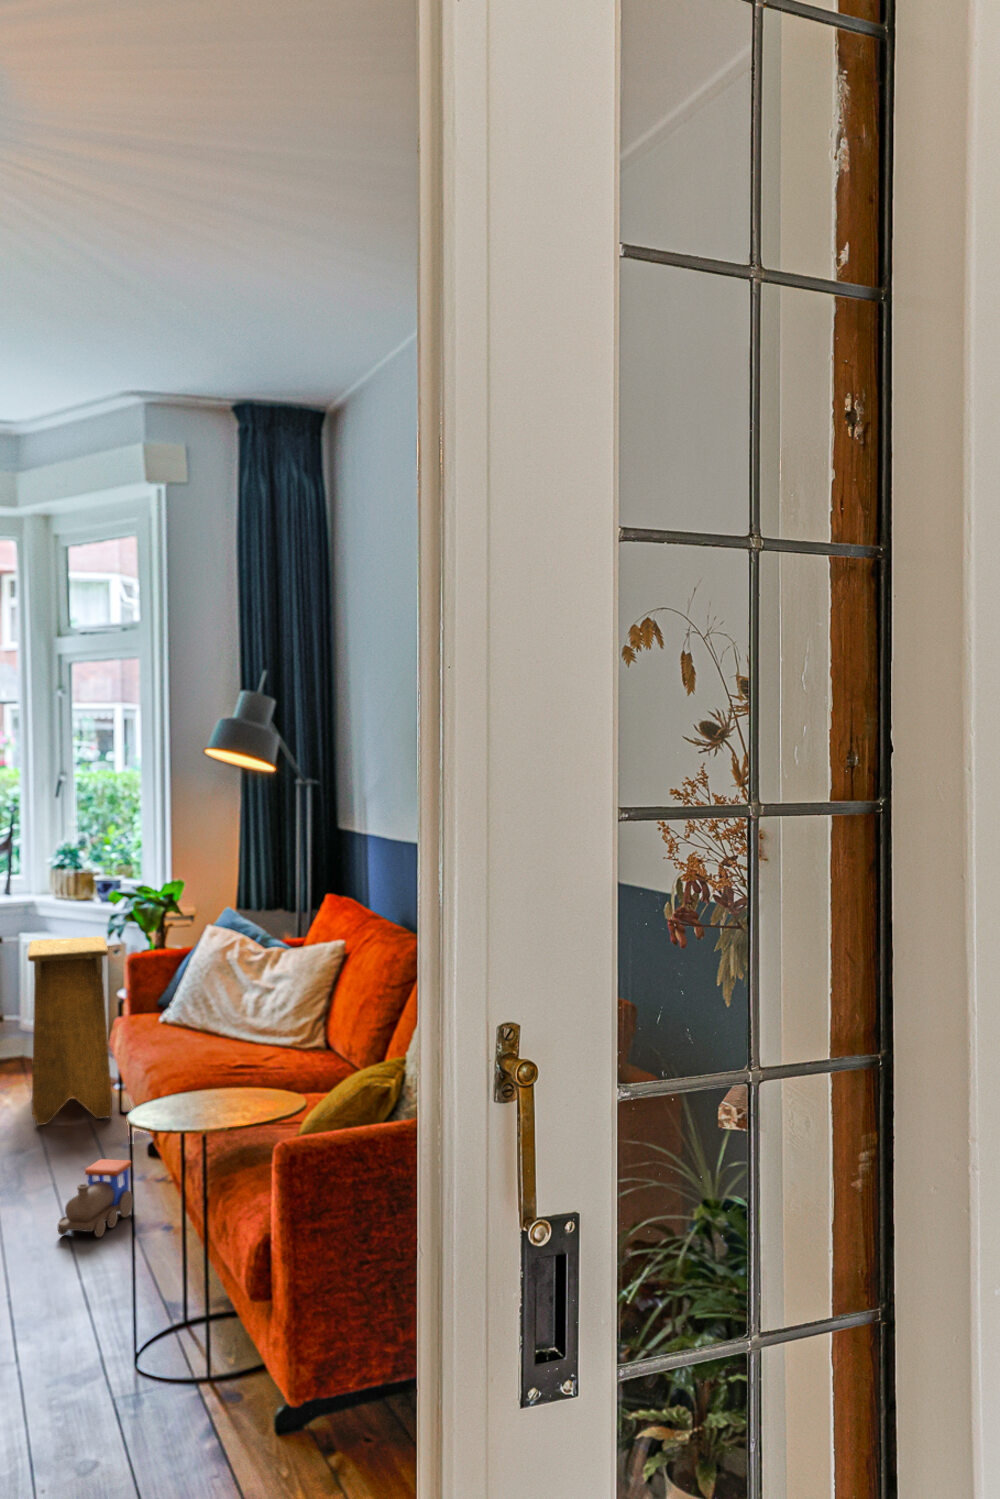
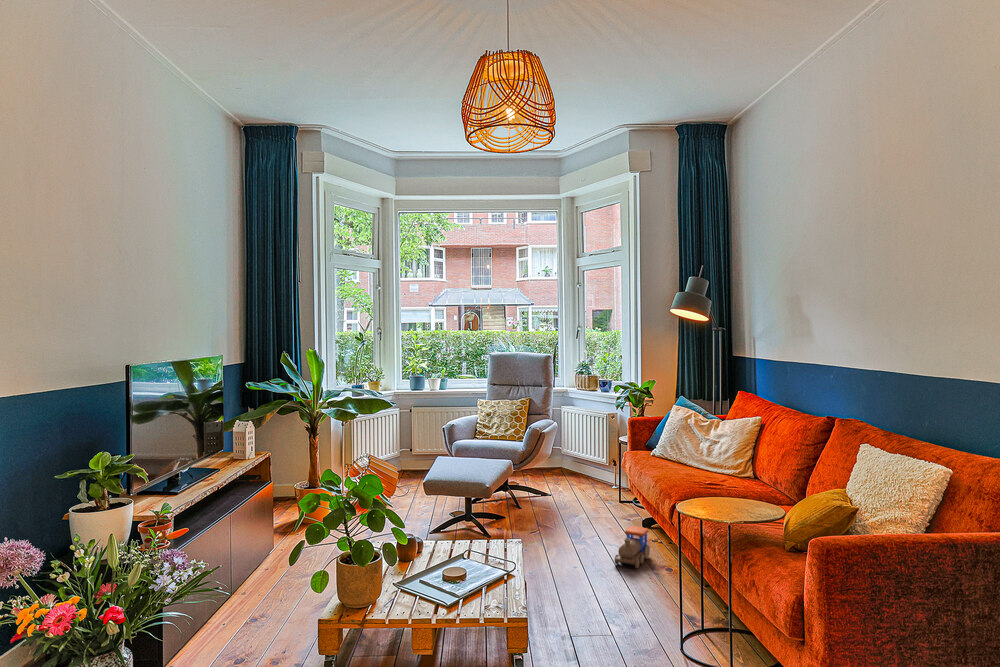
stool: present [28,936,112,1125] -> none [572,409,618,503]

